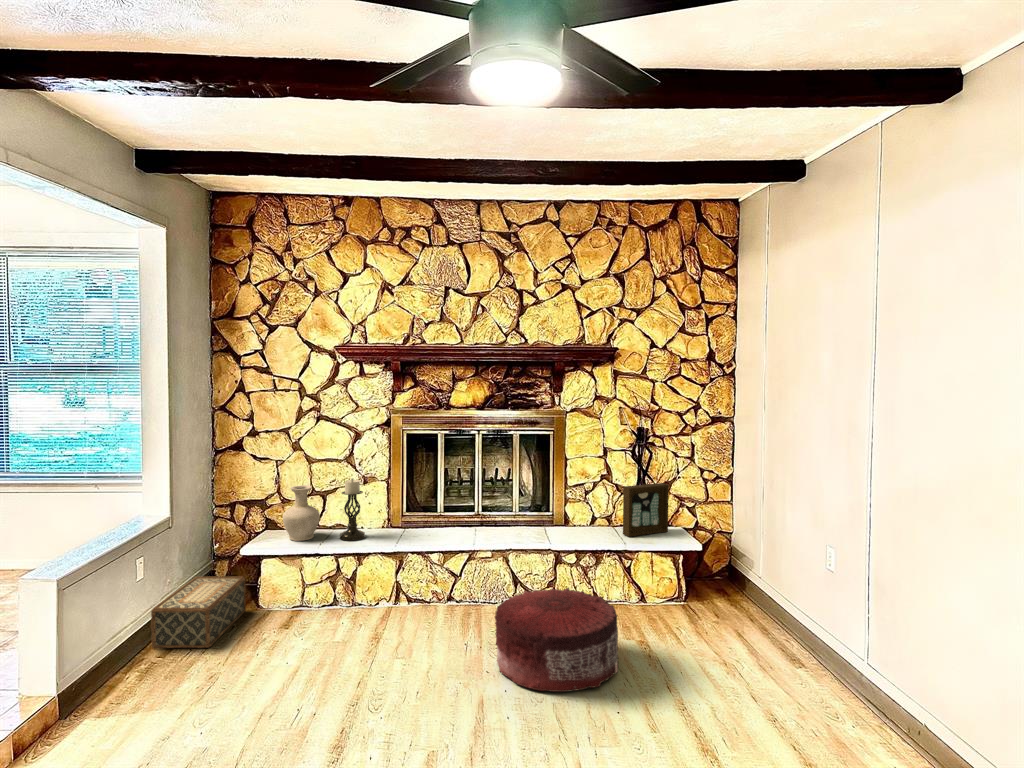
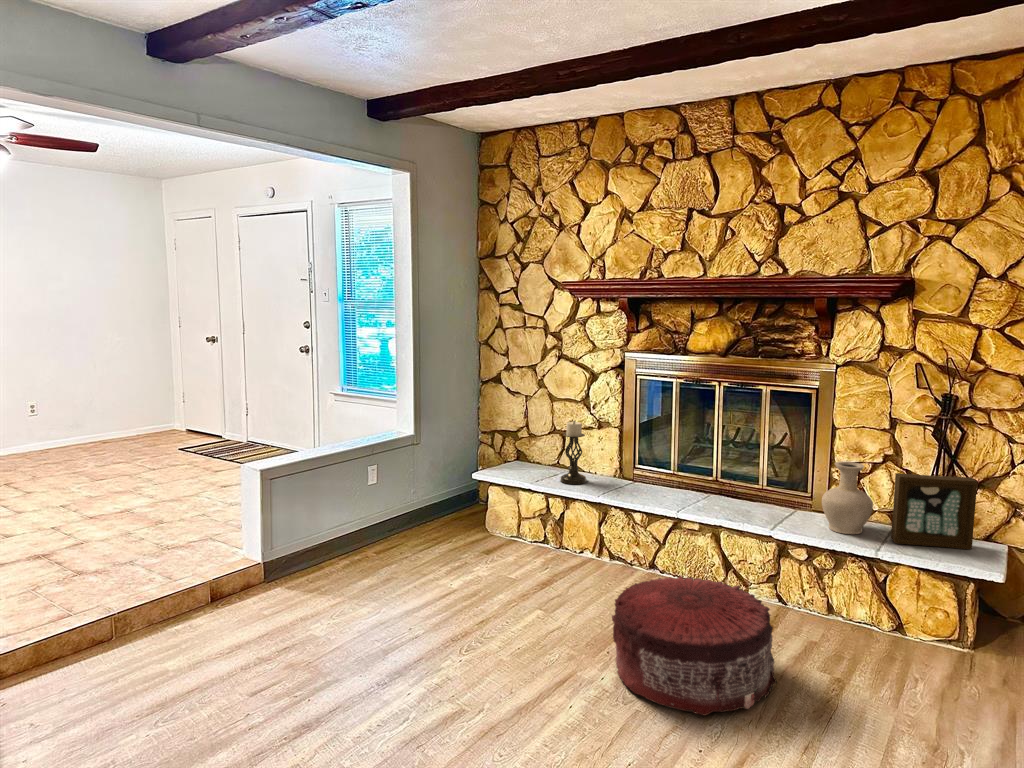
vase: present [283,485,320,541] -> present [822,461,873,534]
woven basket: present [151,577,246,648] -> none [381,492,475,554]

